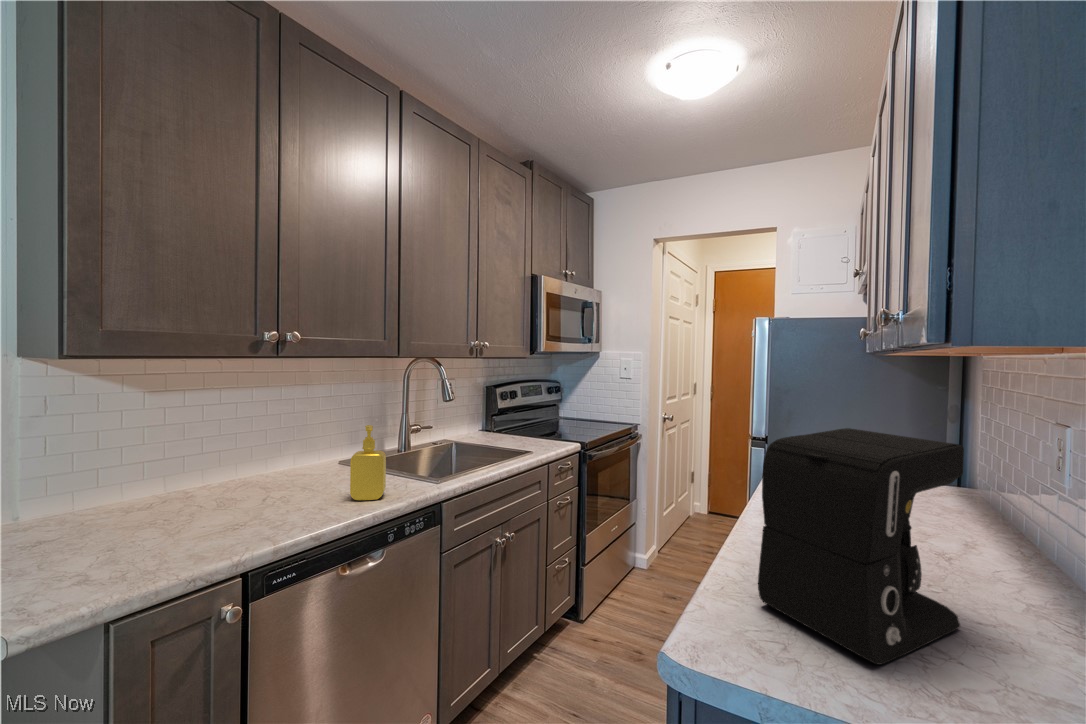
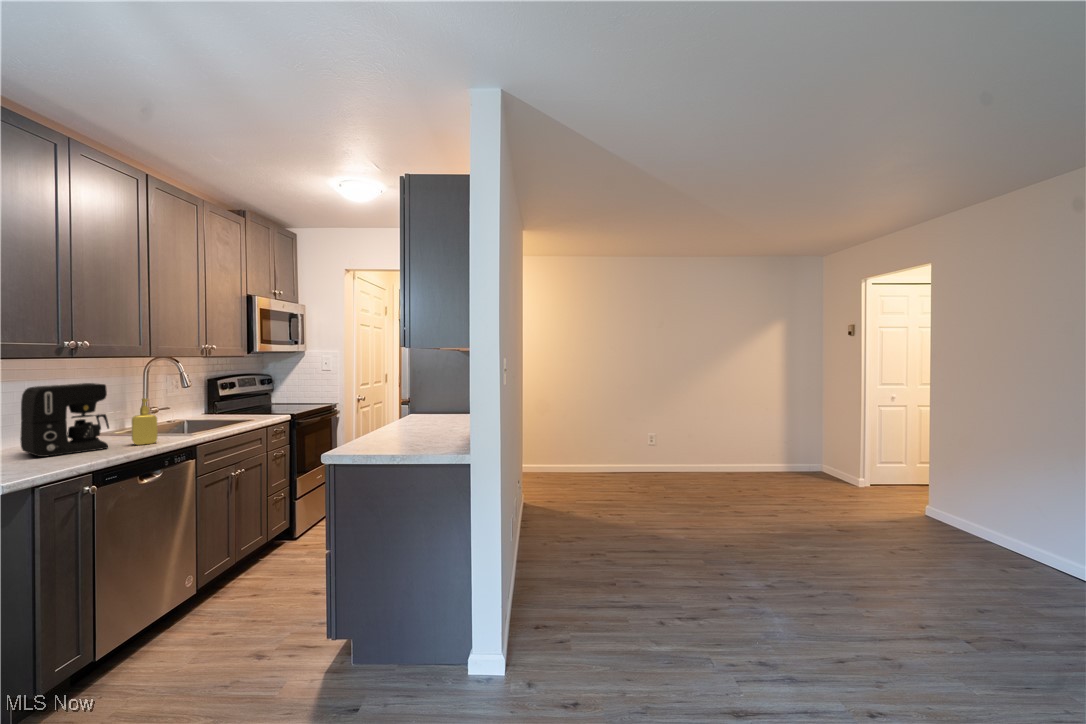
coffee maker: present [758,428,964,664] -> present [20,383,109,457]

